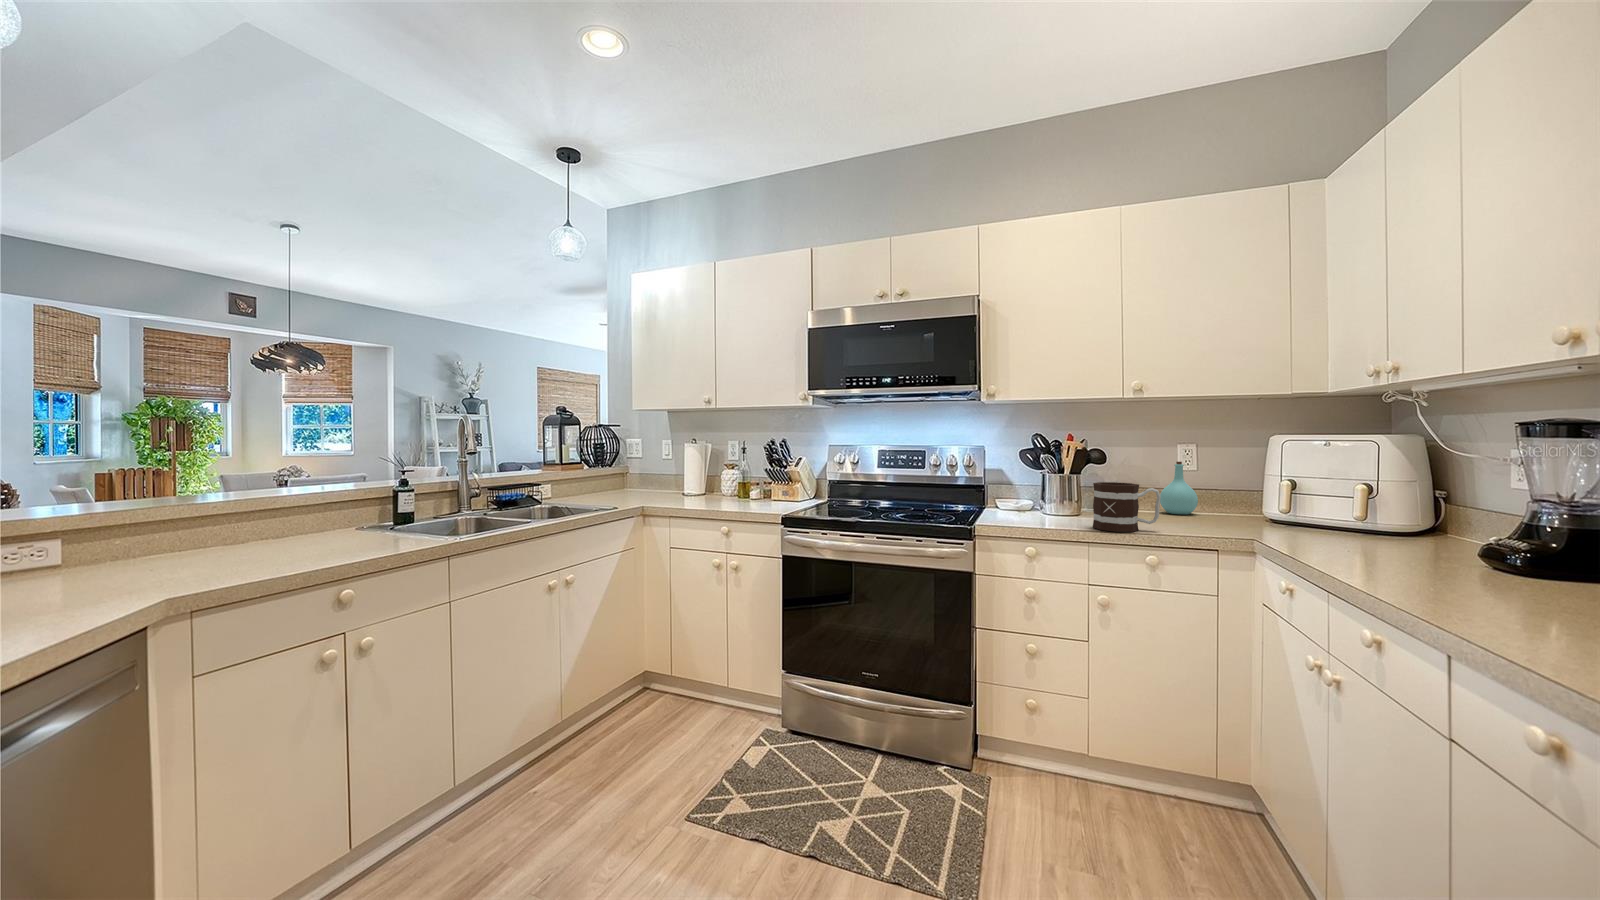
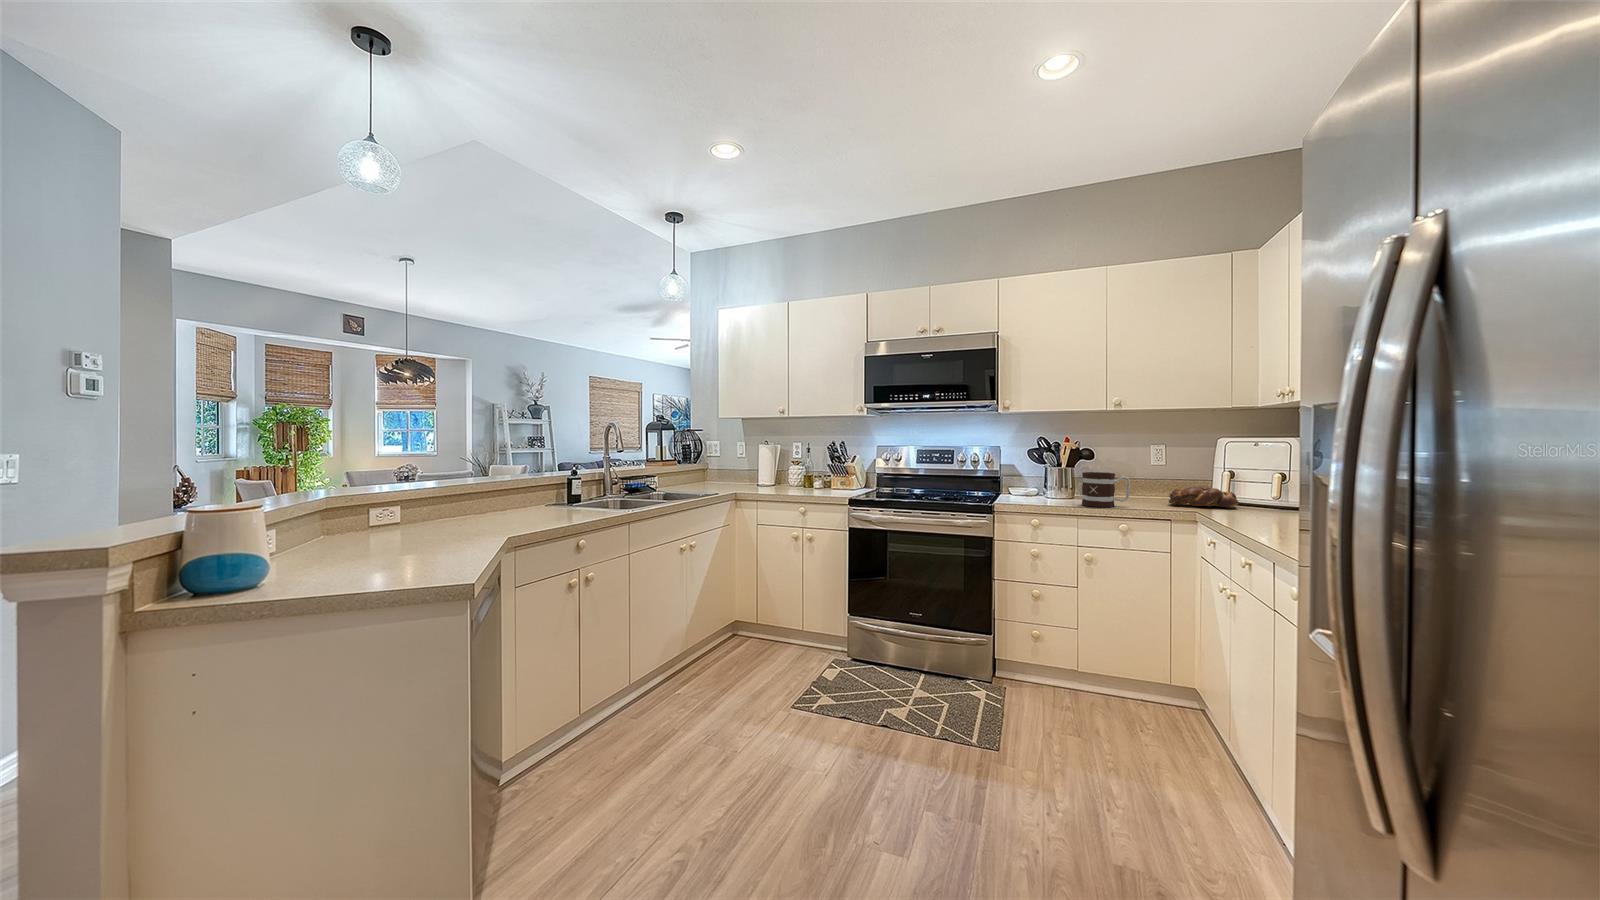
bottle: present [1160,462,1198,514] -> none [1134,458,1162,498]
bread loaf: none [1212,501,1314,533] -> present [1169,486,1239,507]

